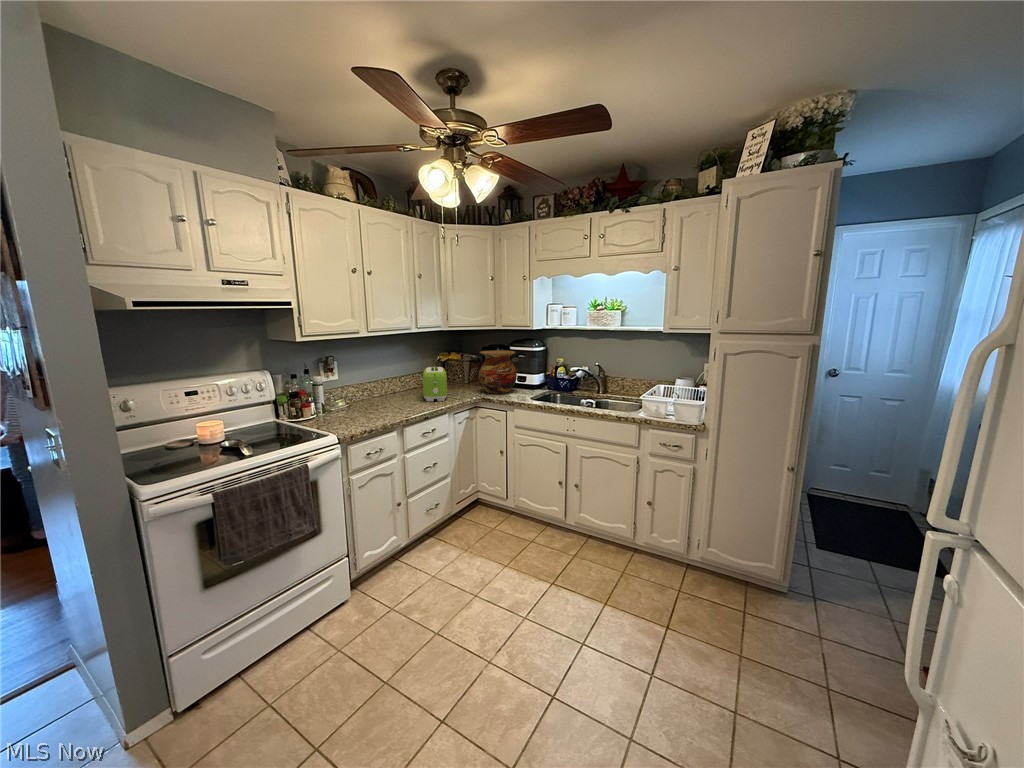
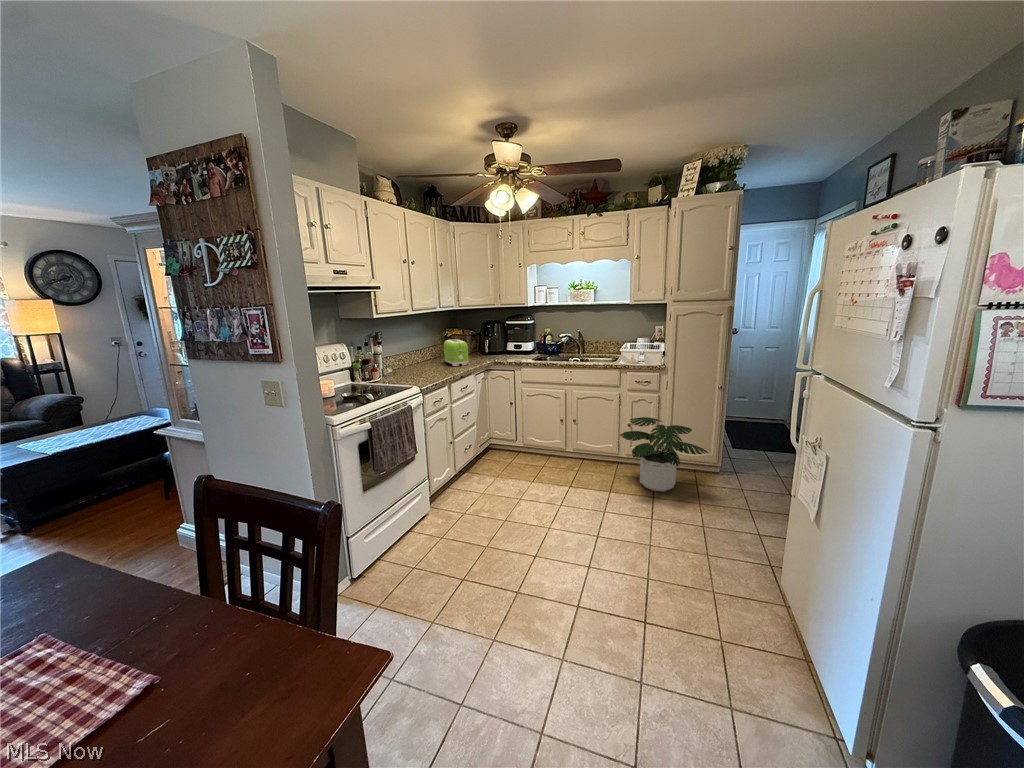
vase: present [479,350,517,393] -> none [486,325,516,358]
potted plant: none [630,496,761,619] -> present [620,417,708,492]

